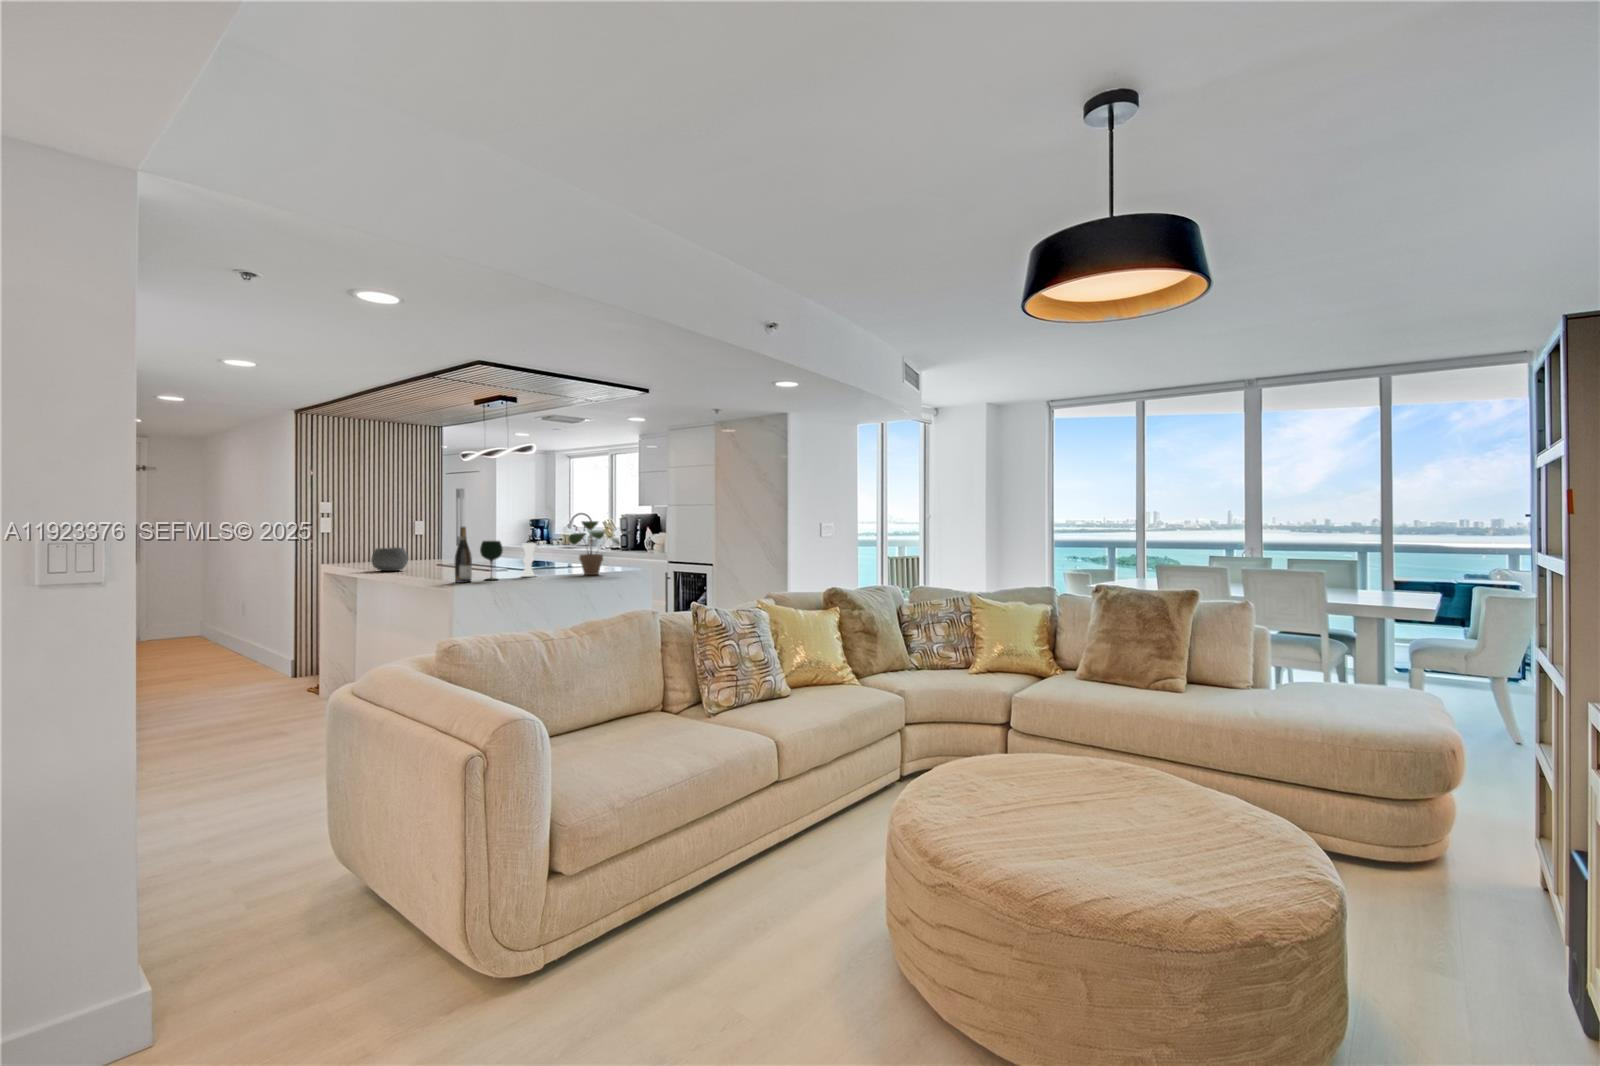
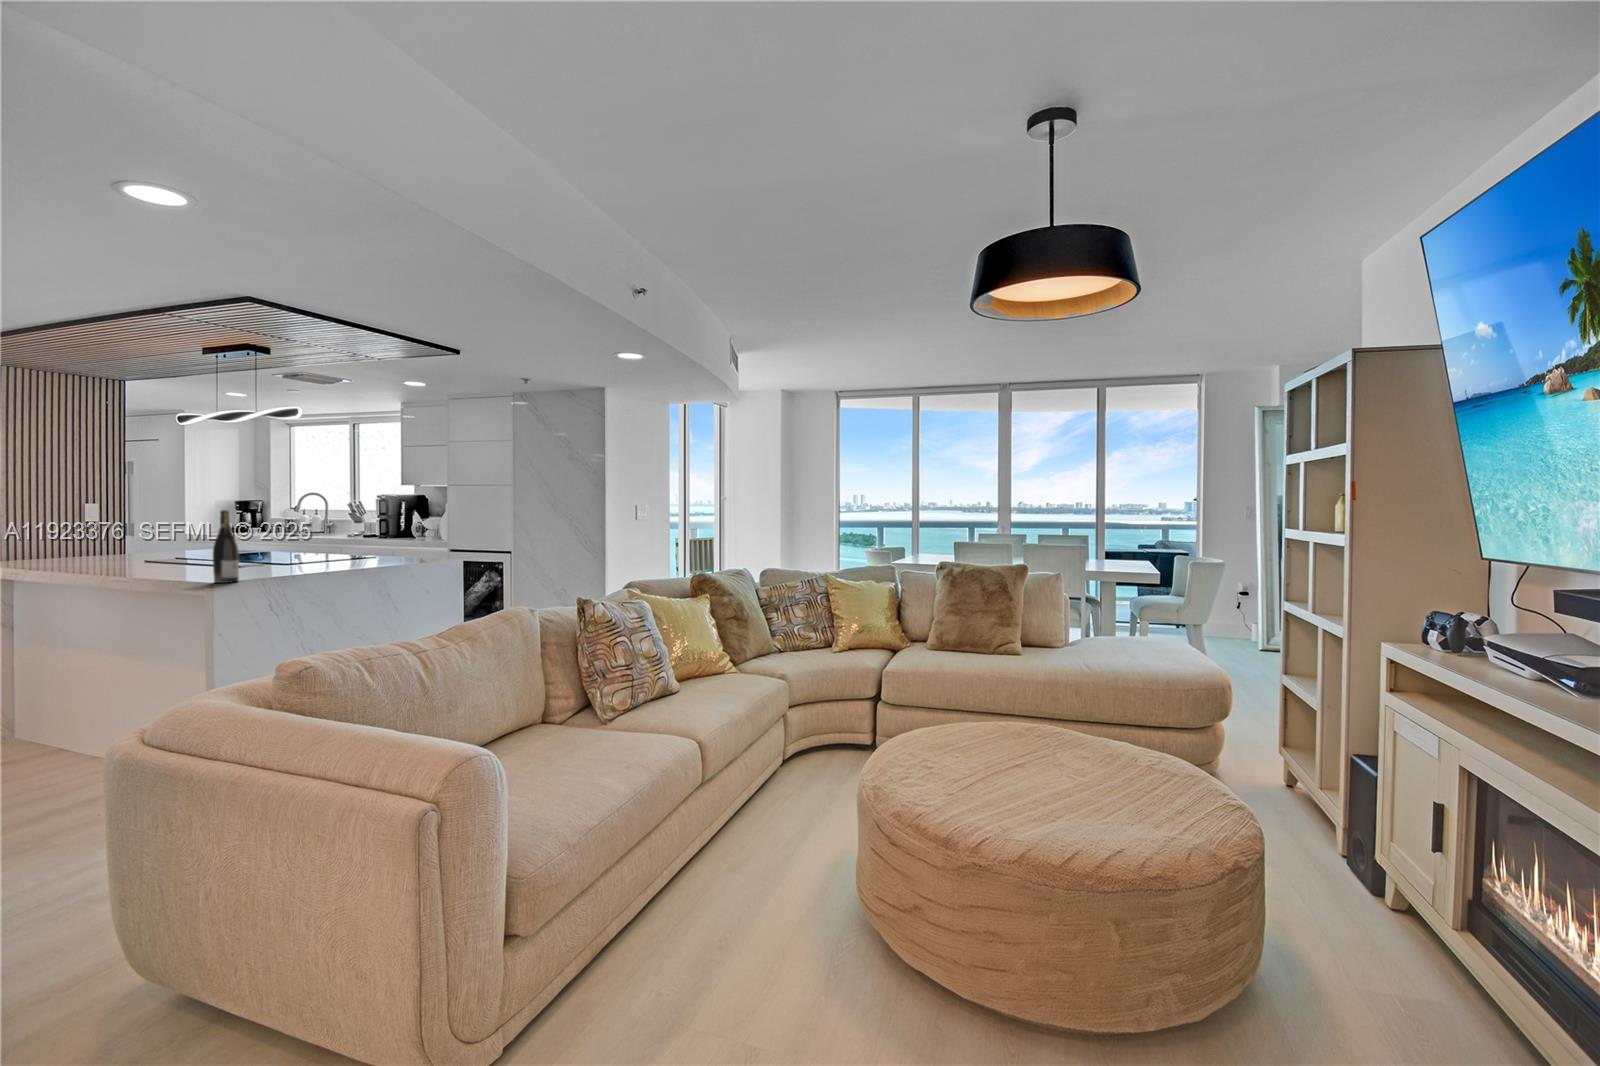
potted plant: present [569,521,620,575] -> none [355,502,430,568]
vase: present [522,535,536,577] -> none [298,520,322,572]
wine glass: present [480,541,503,580] -> none [246,528,280,578]
bowl: present [371,547,408,571] -> none [48,538,110,570]

